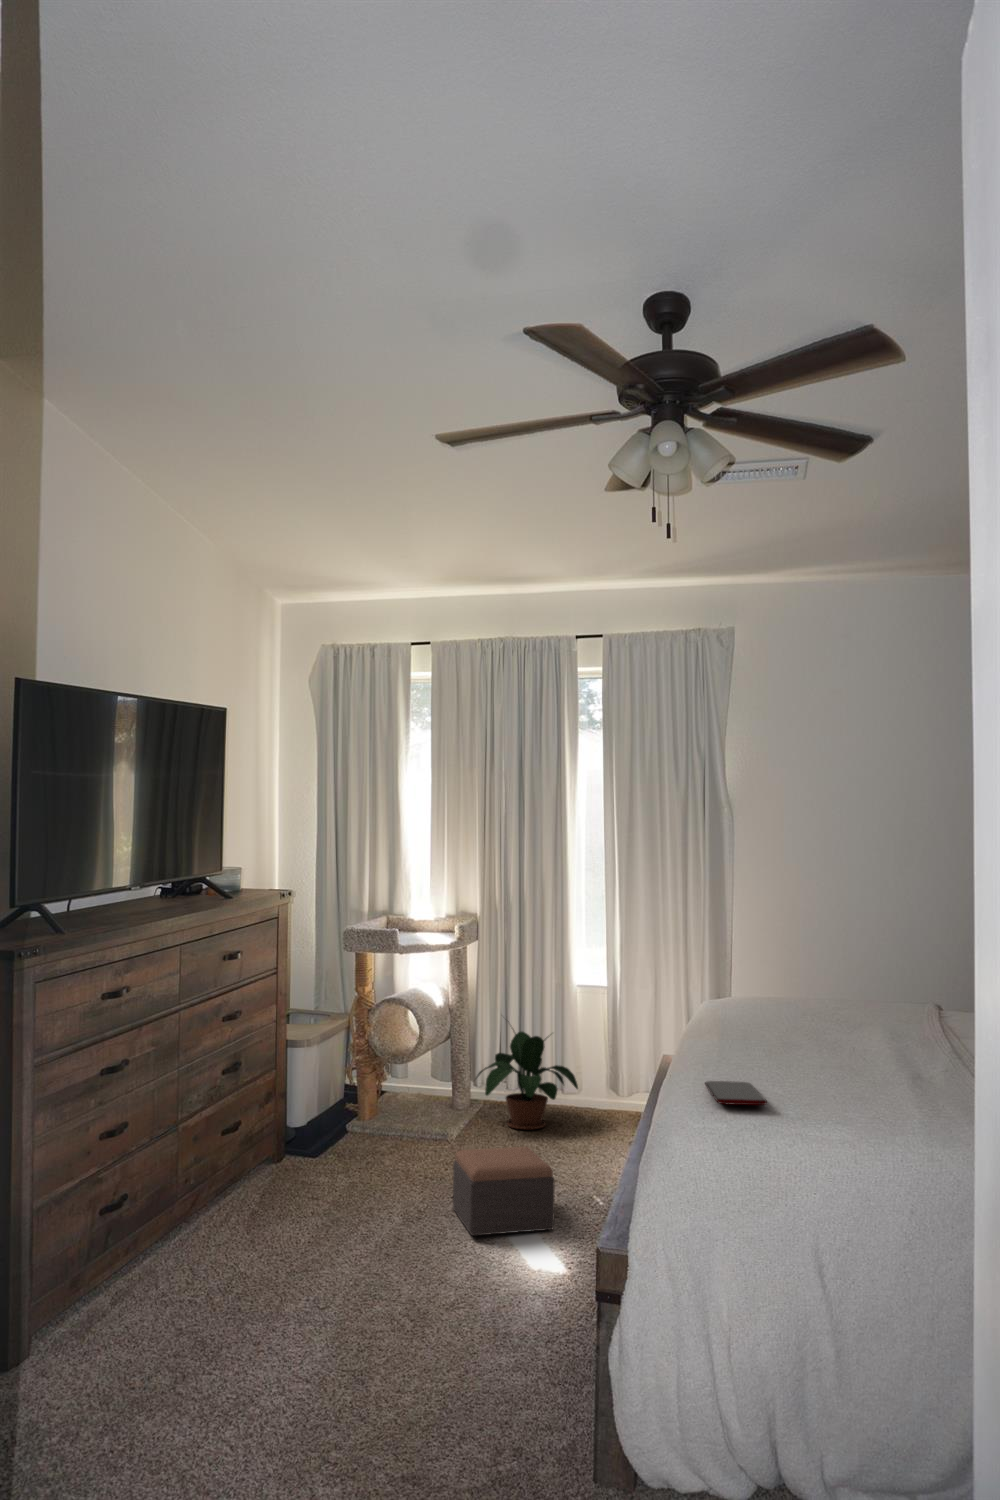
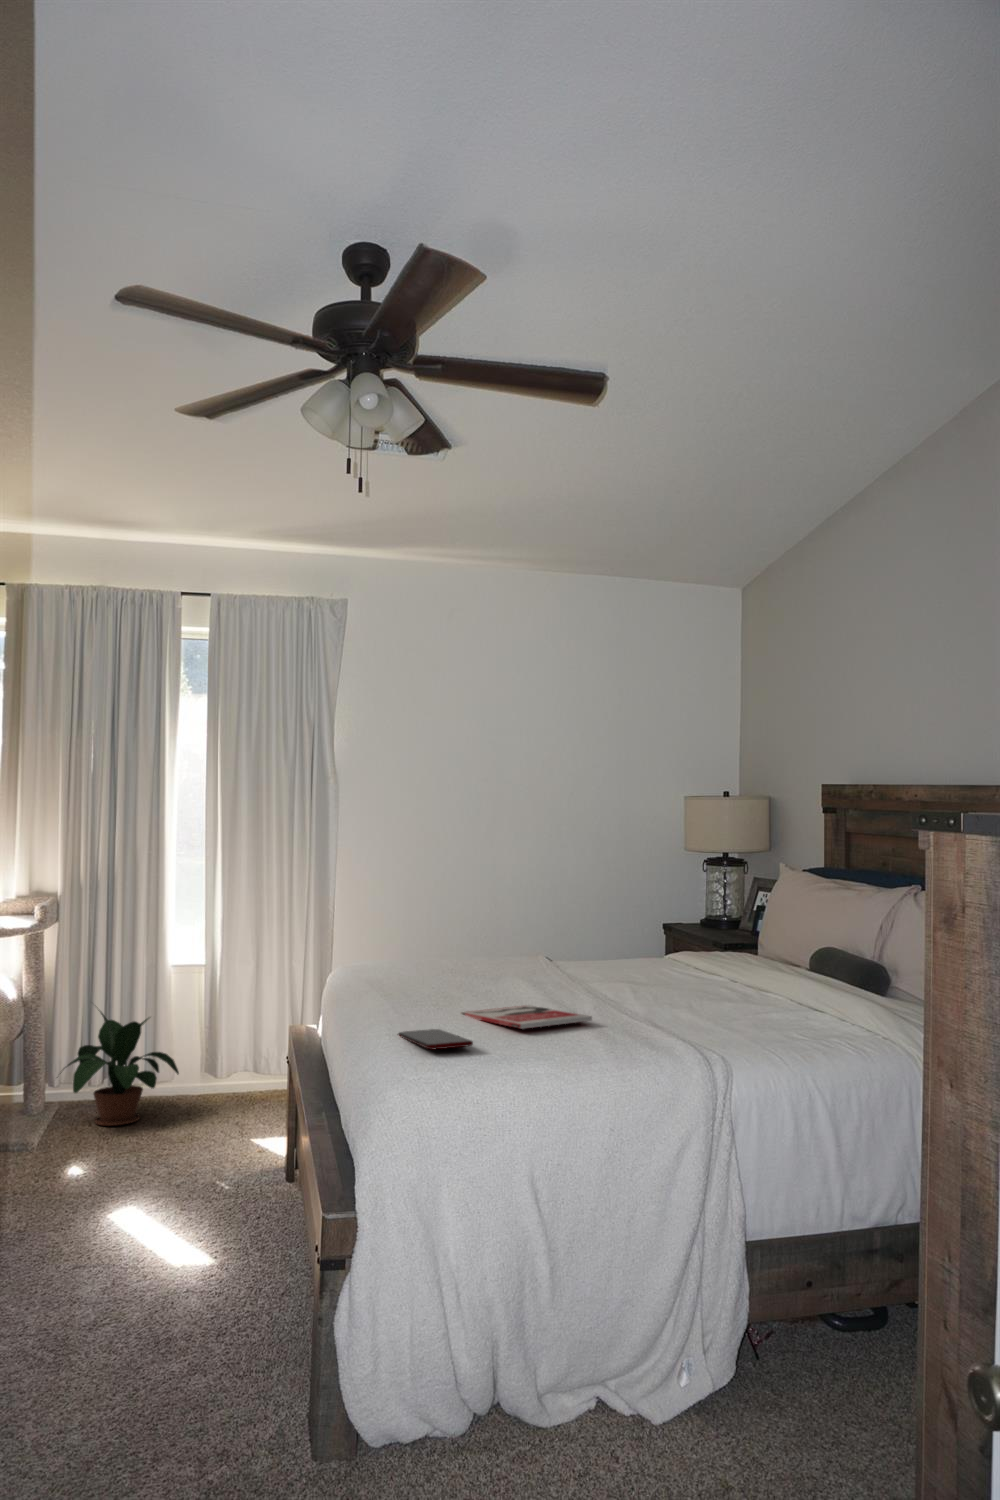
book: none [786,1065,923,1092] -> present [461,1005,592,1029]
footstool: present [453,1147,555,1236] -> none [59,1138,187,1244]

